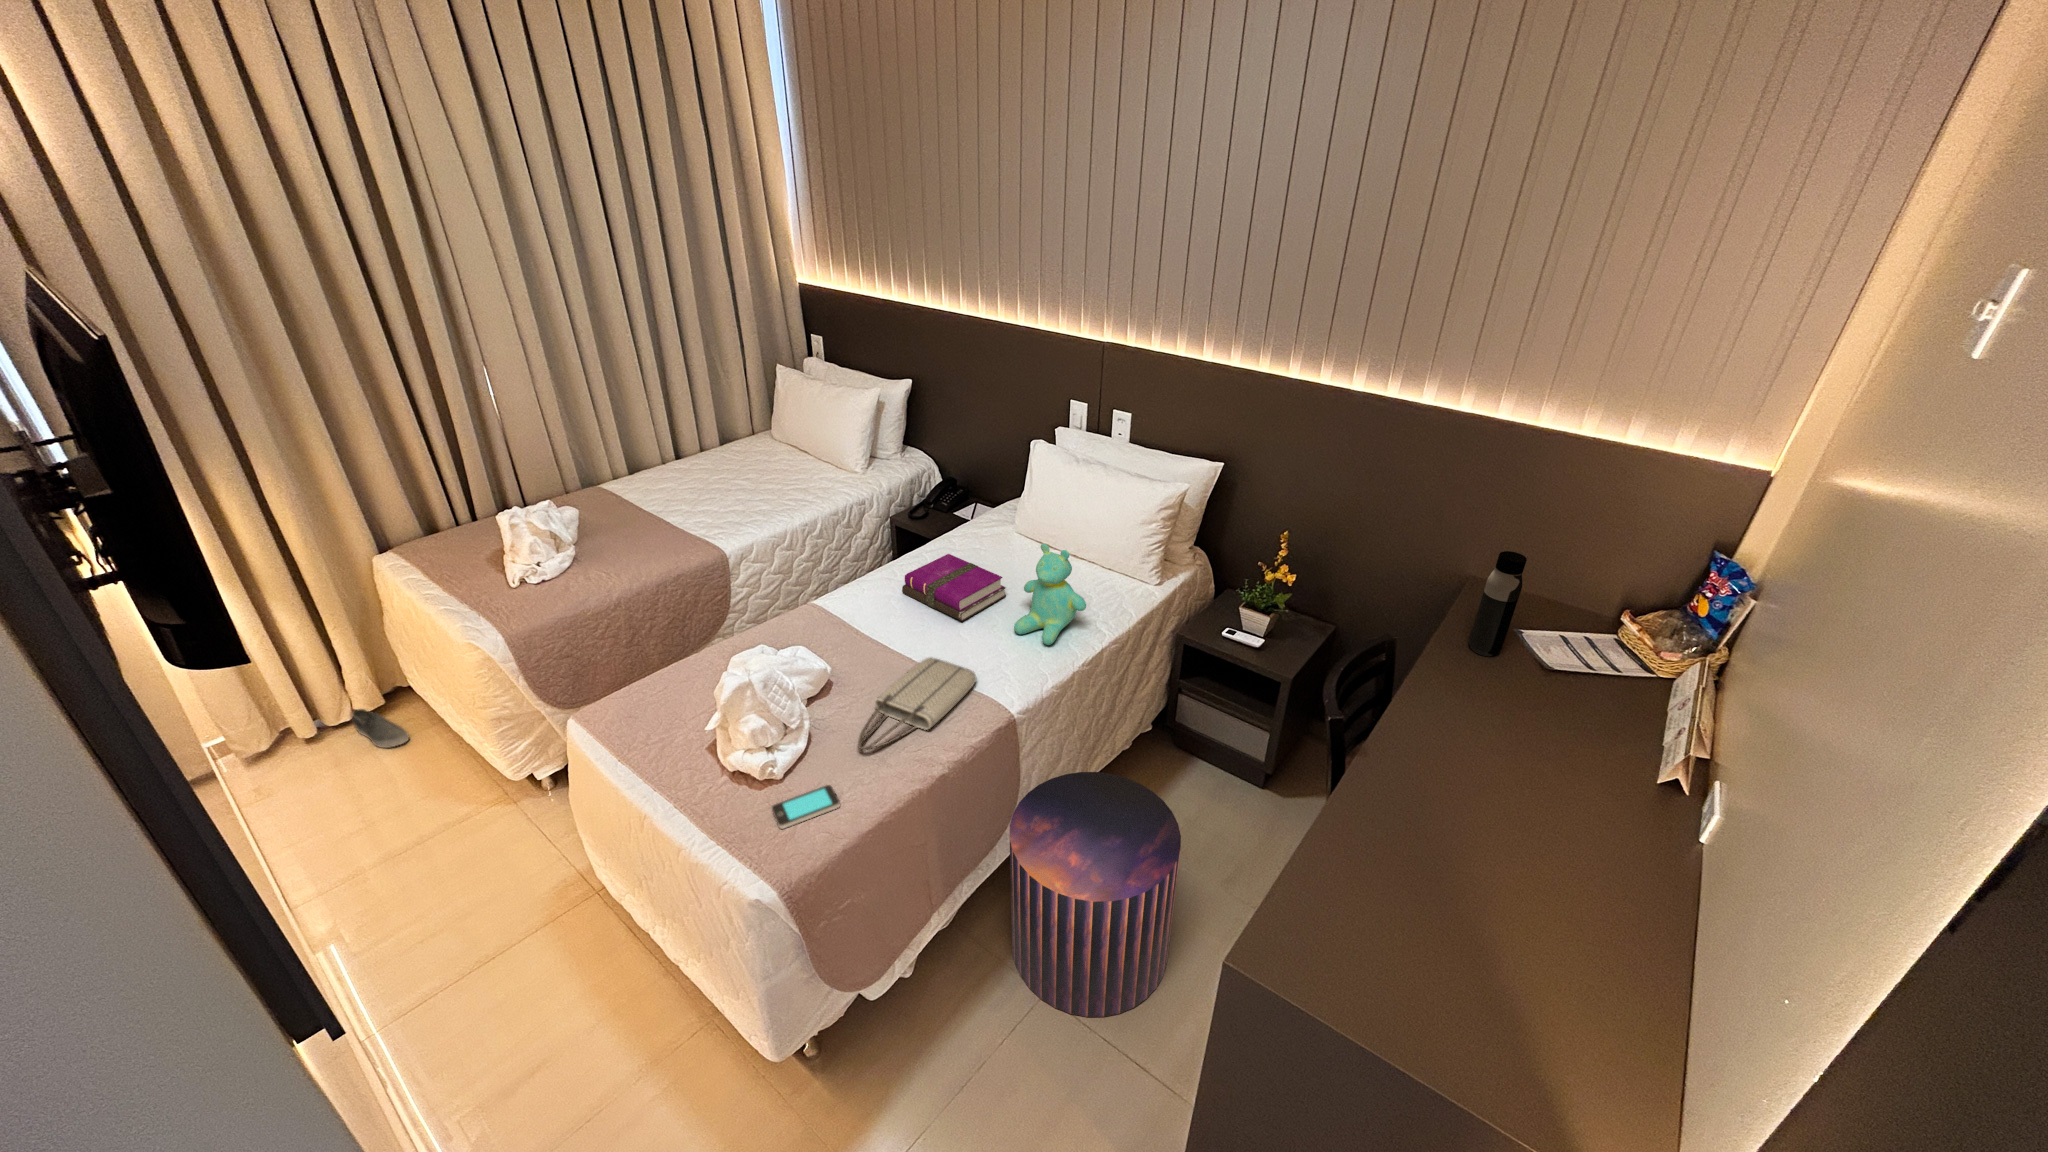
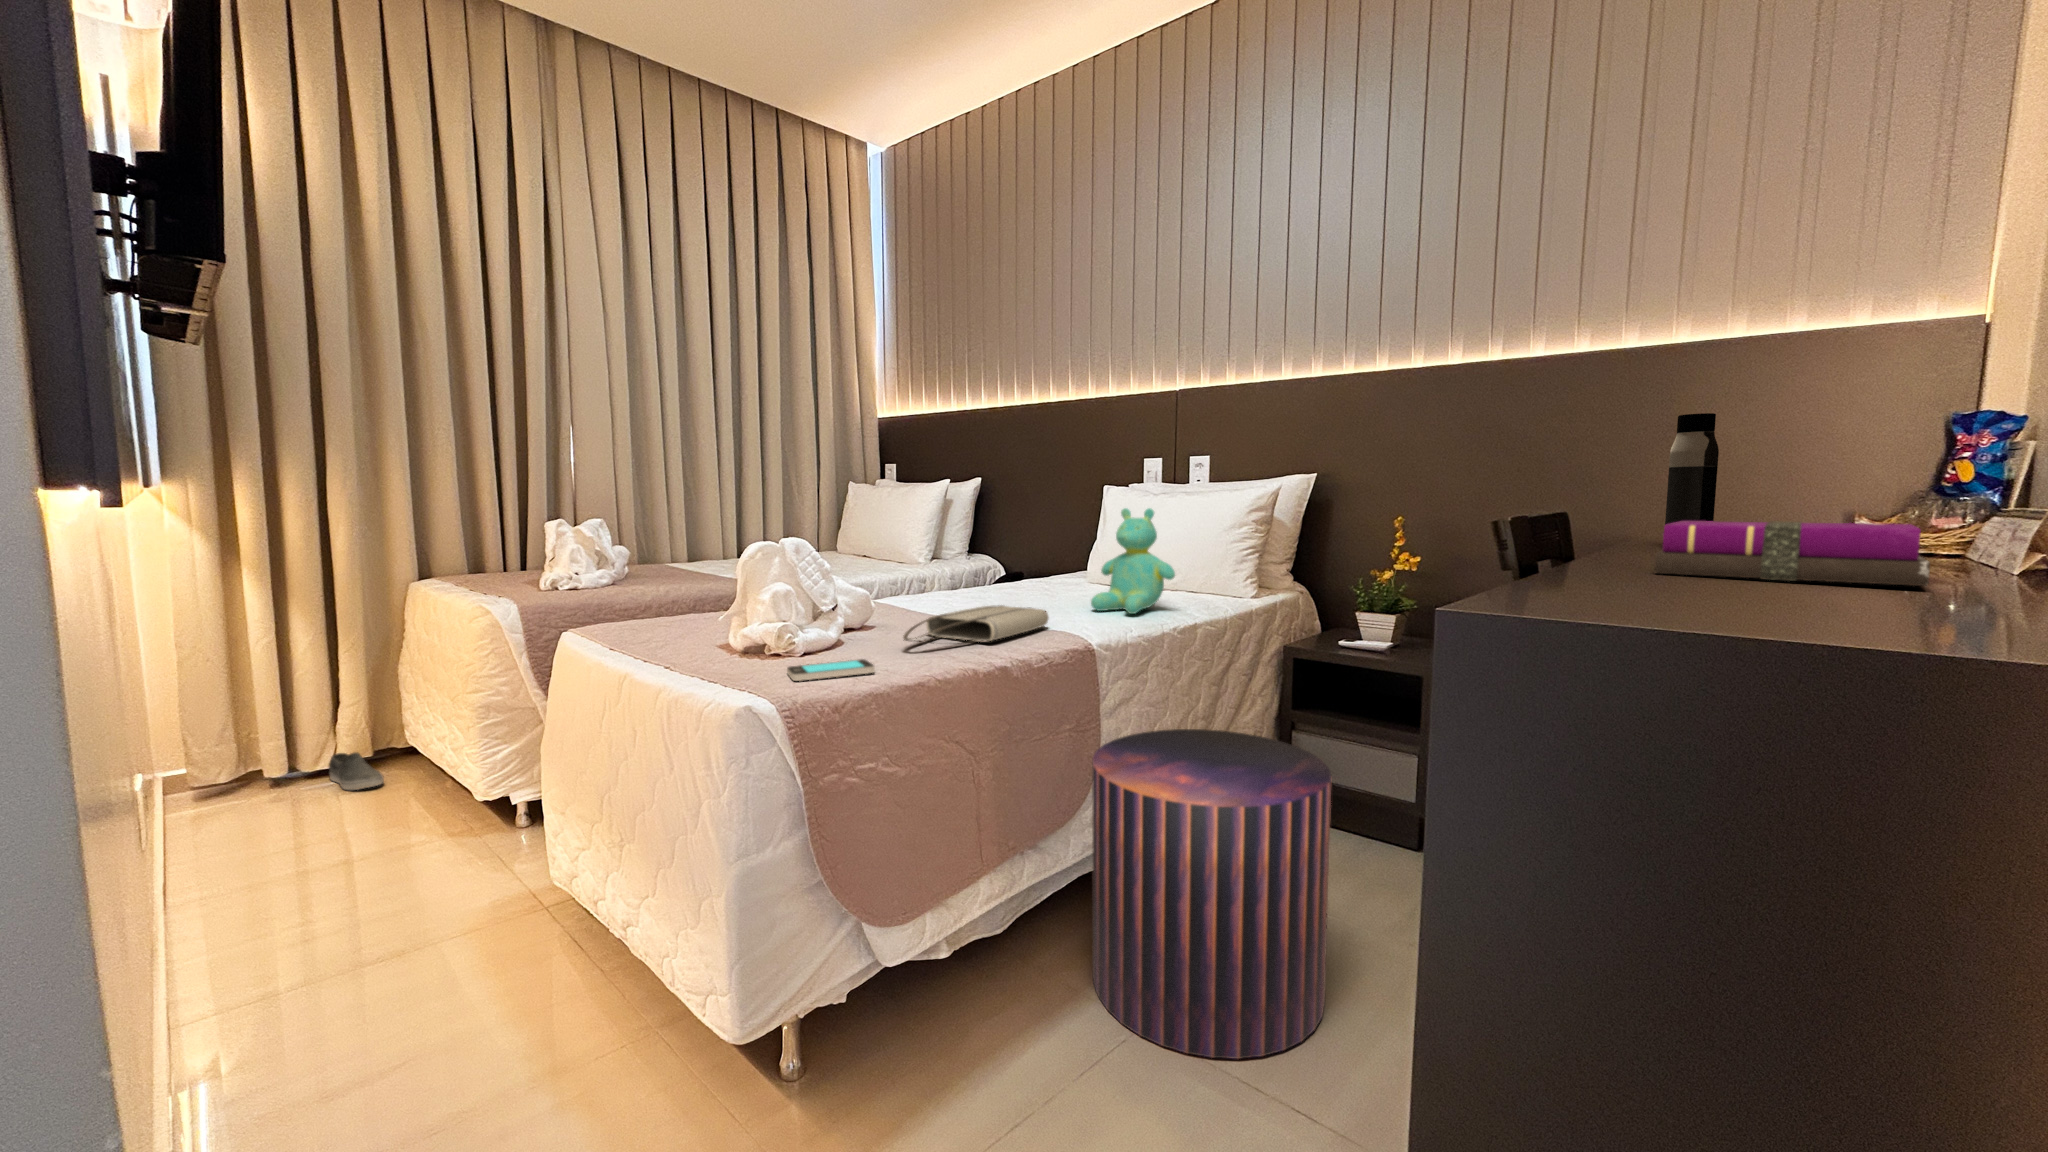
notebook: present [902,554,1006,621] -> present [1655,521,1930,586]

